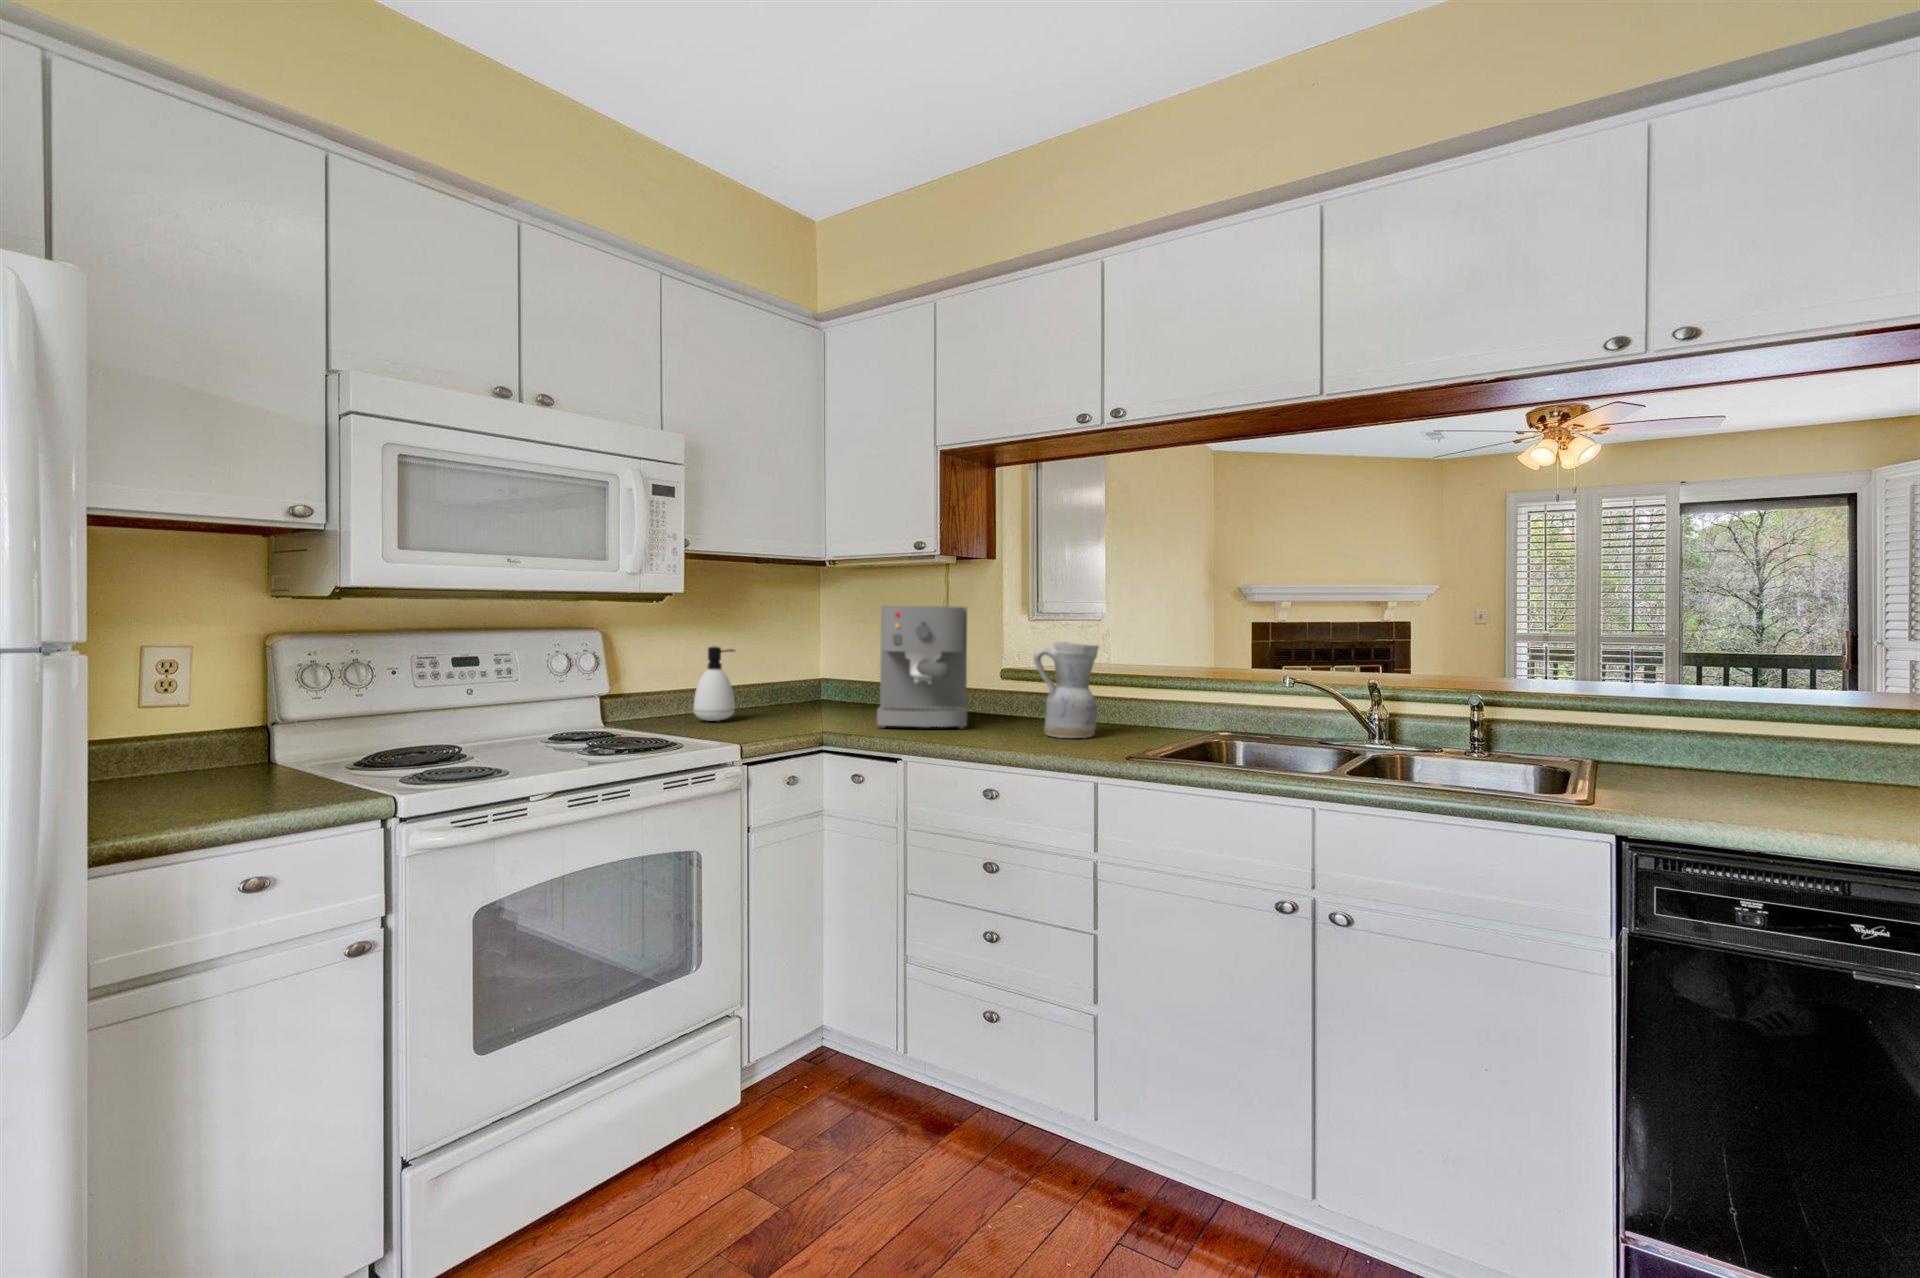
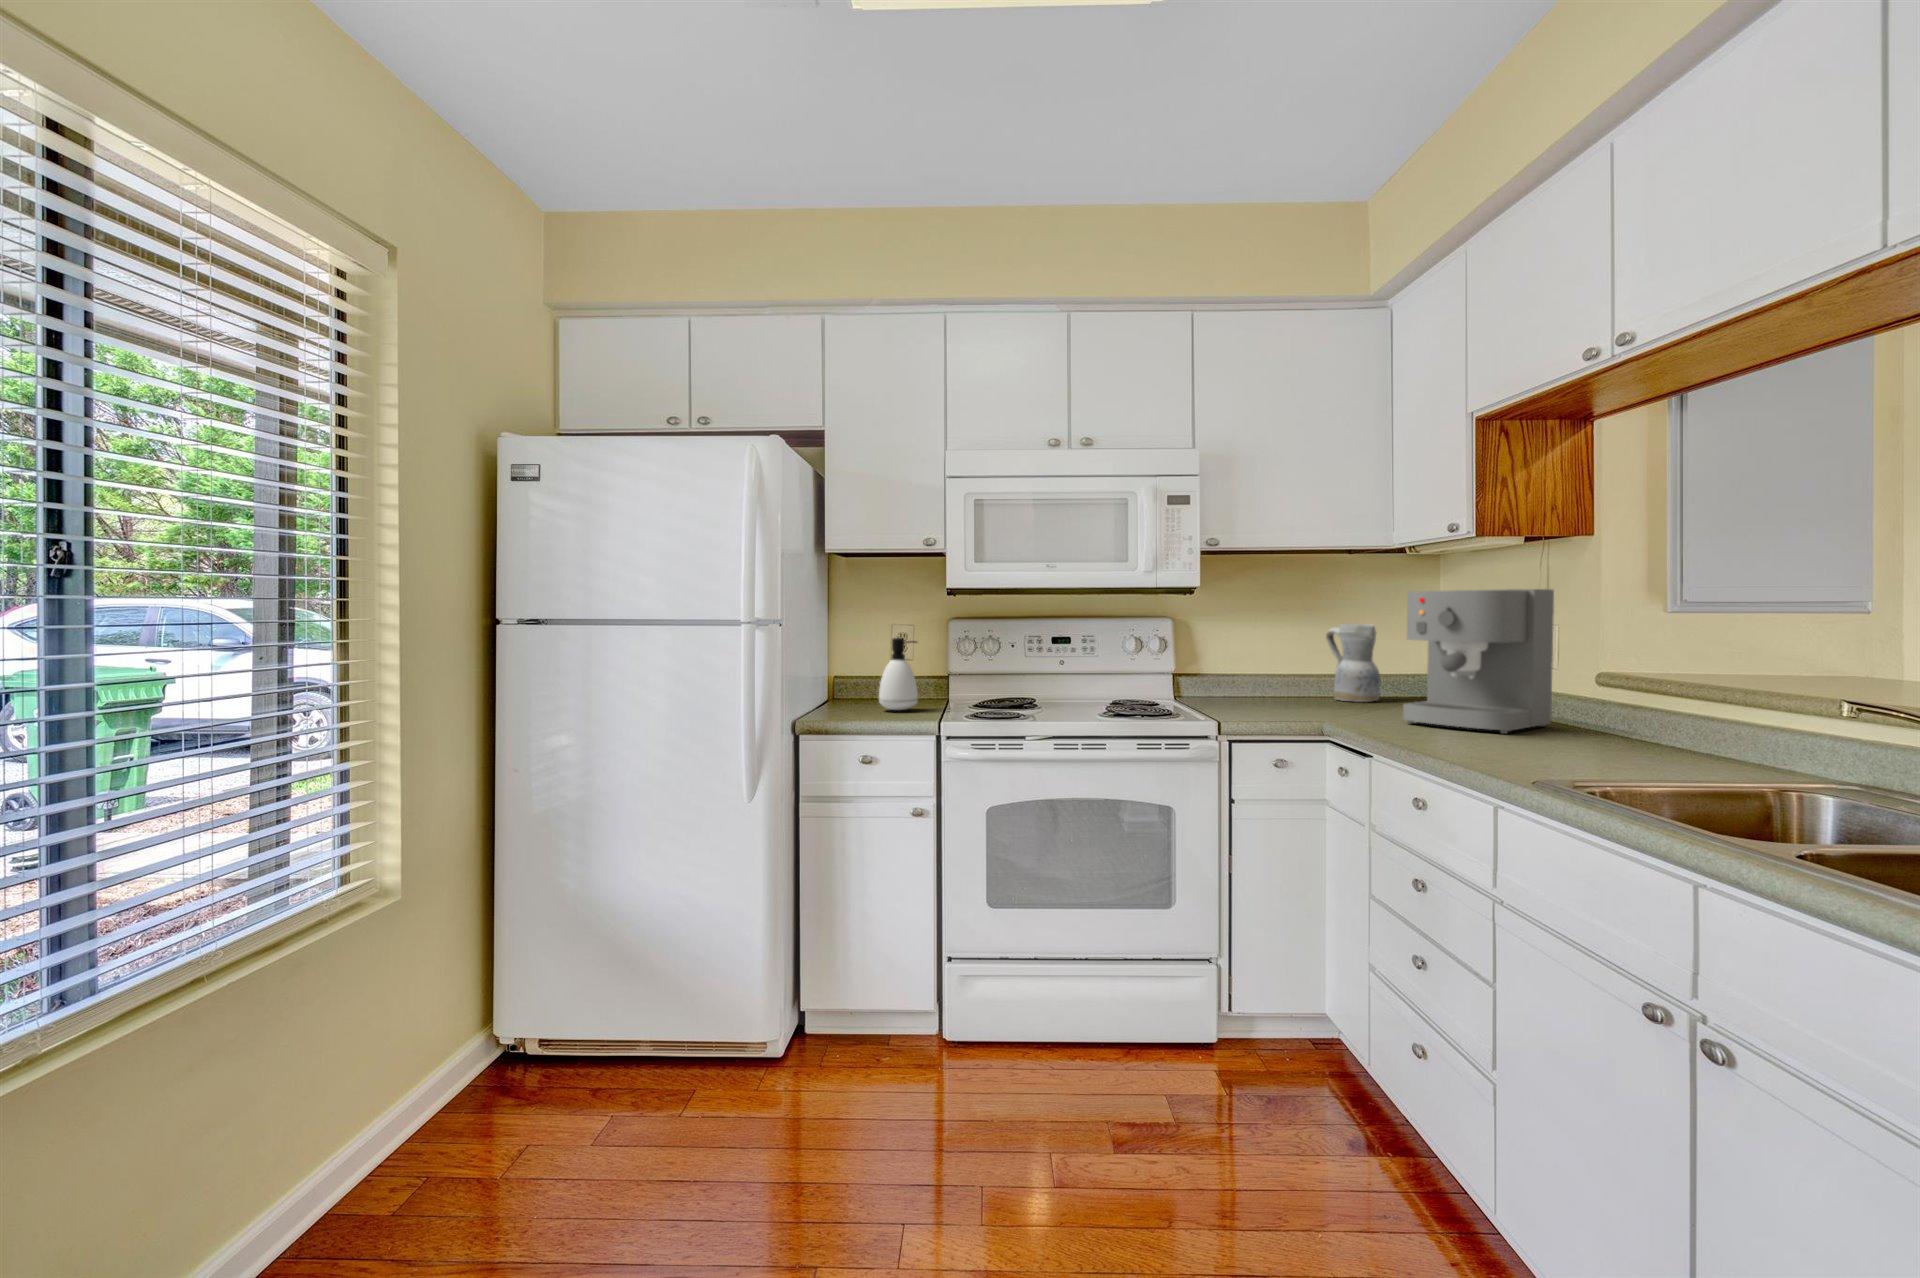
ceramic pitcher: present [1034,642,1099,738] -> present [1326,623,1381,702]
soap dispenser: present [693,646,735,721] -> present [879,638,918,710]

